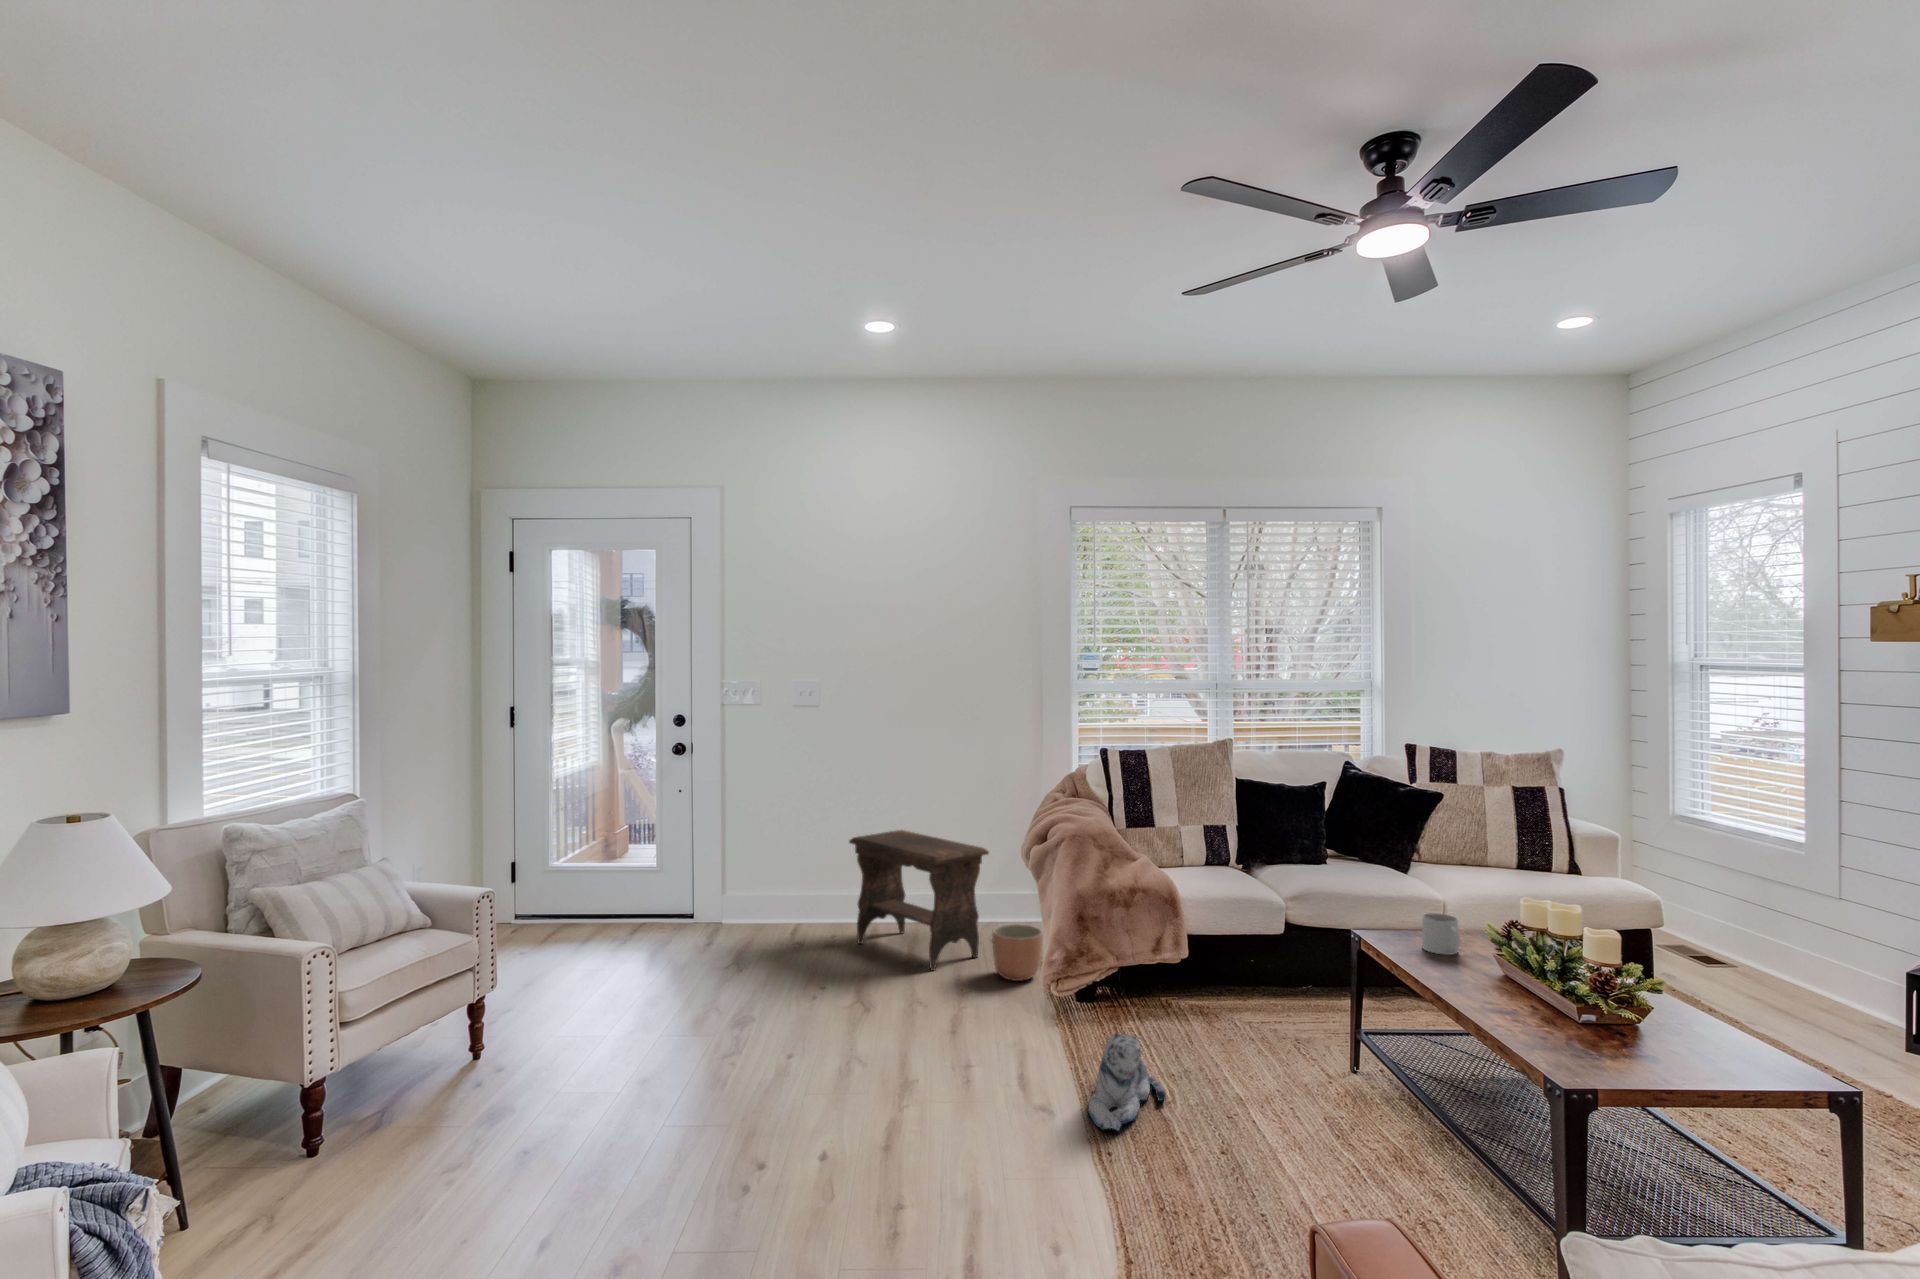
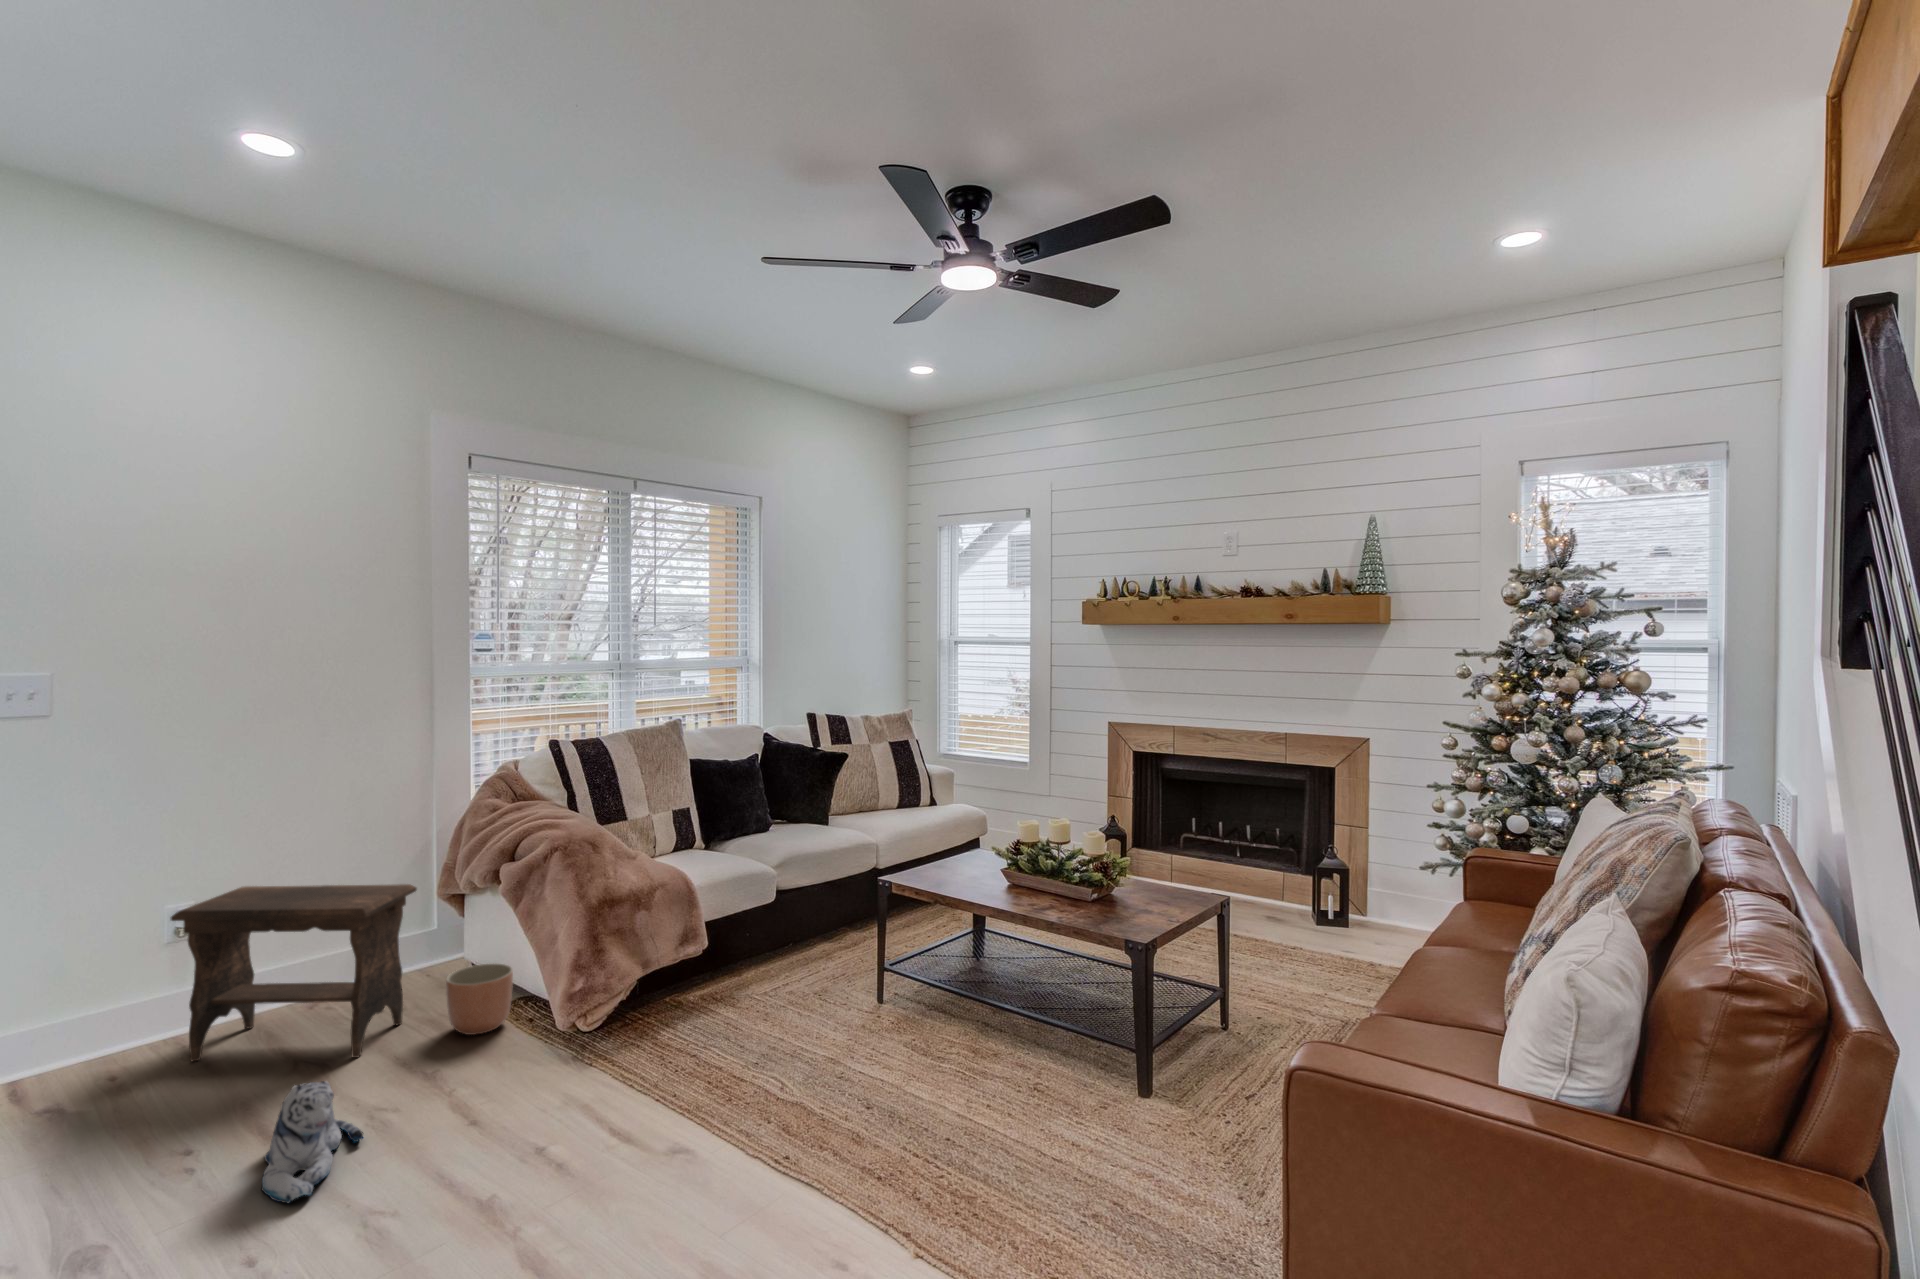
mug: present [1422,913,1460,955] -> none [934,850,968,883]
plush toy: present [1088,1033,1166,1131] -> present [261,1081,364,1203]

